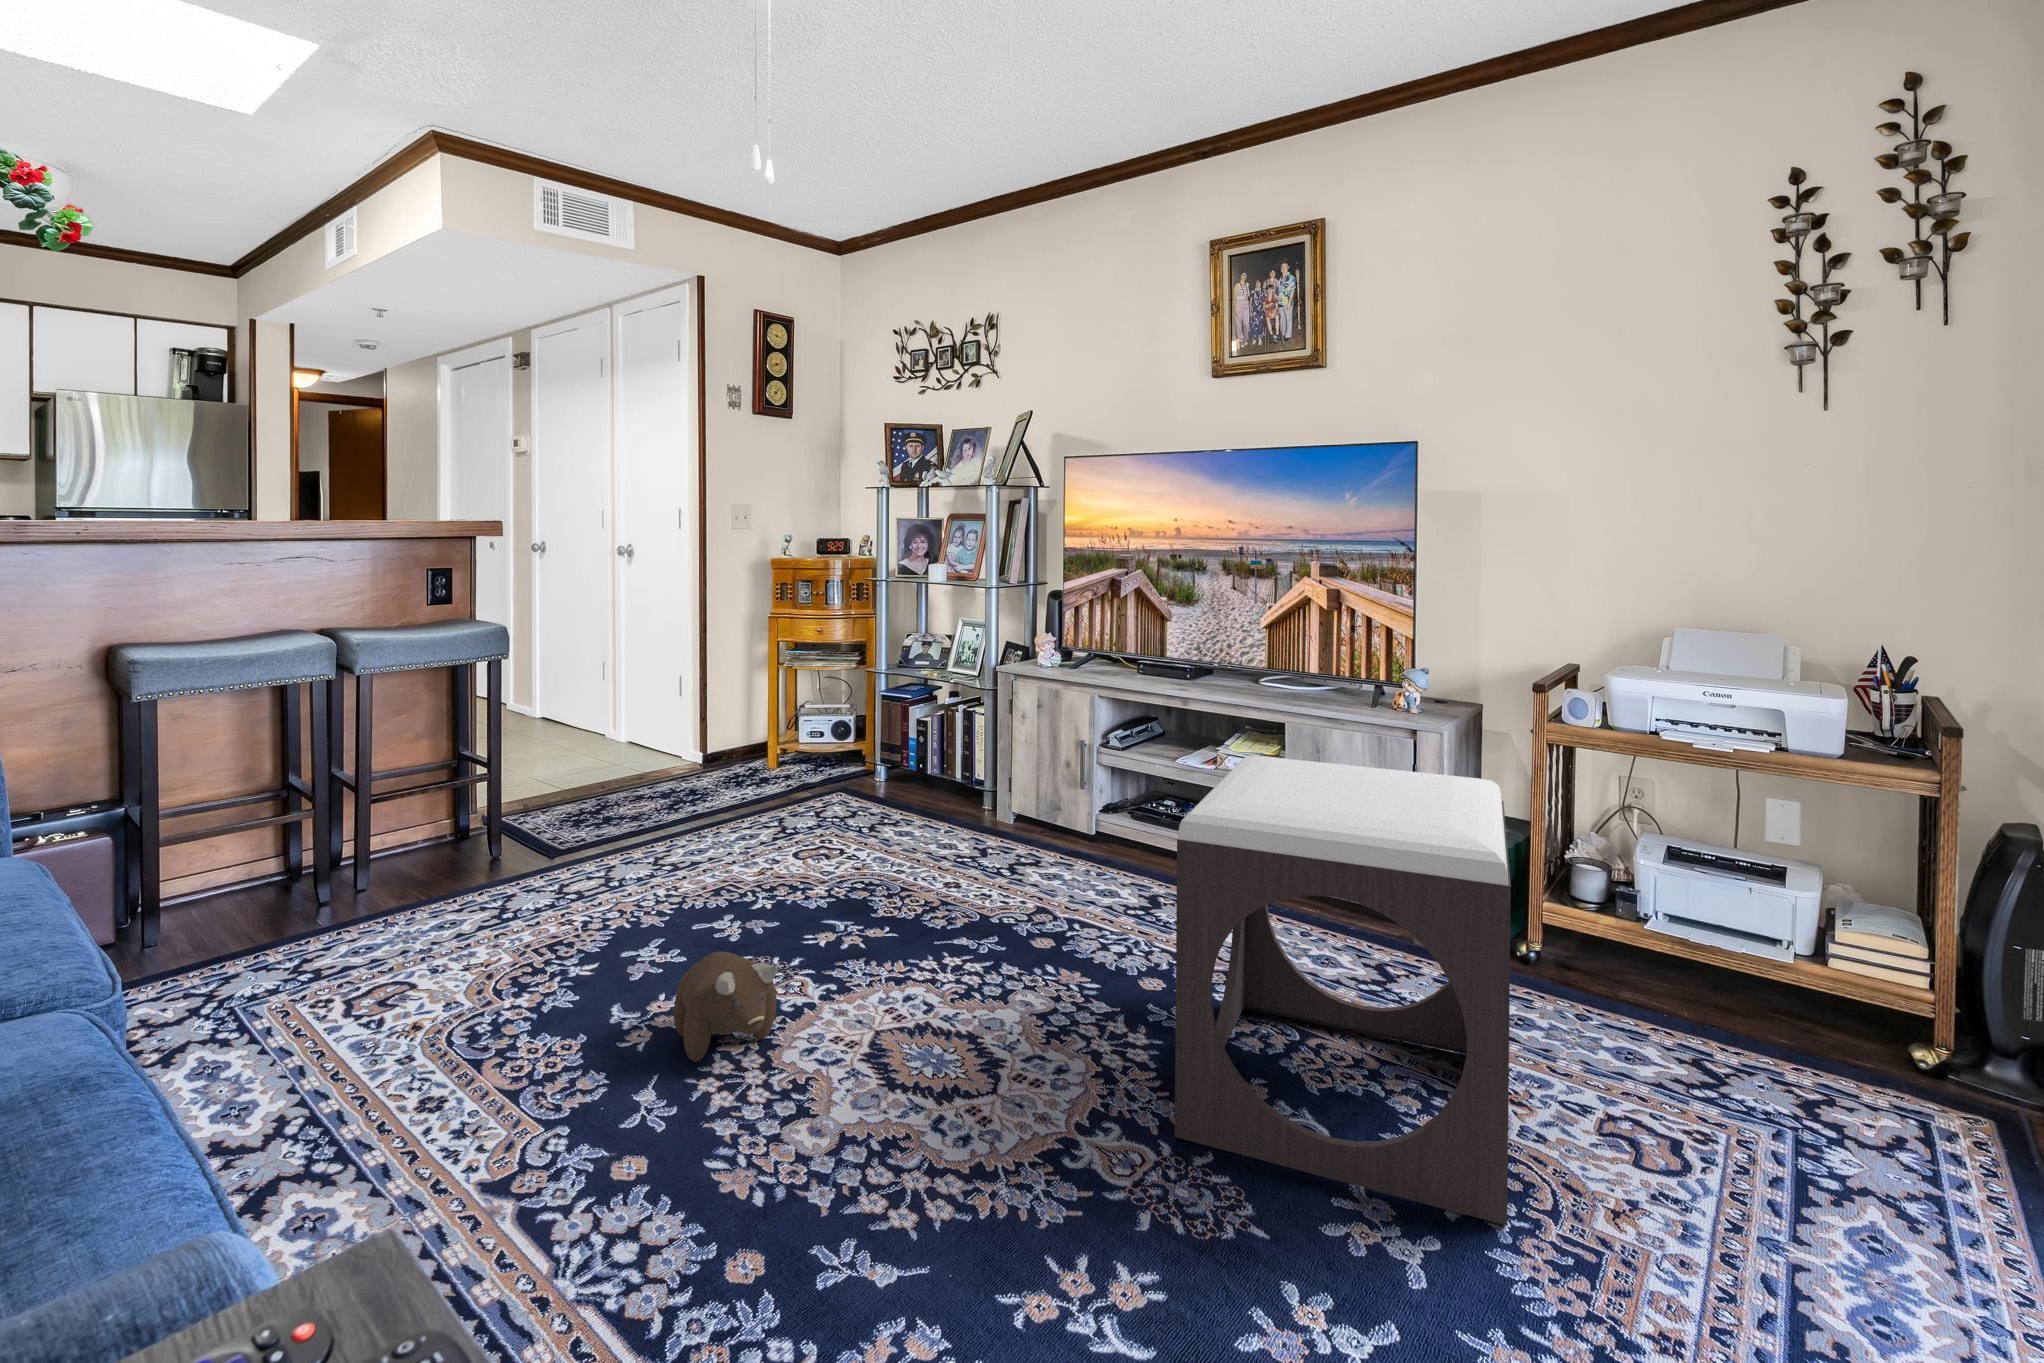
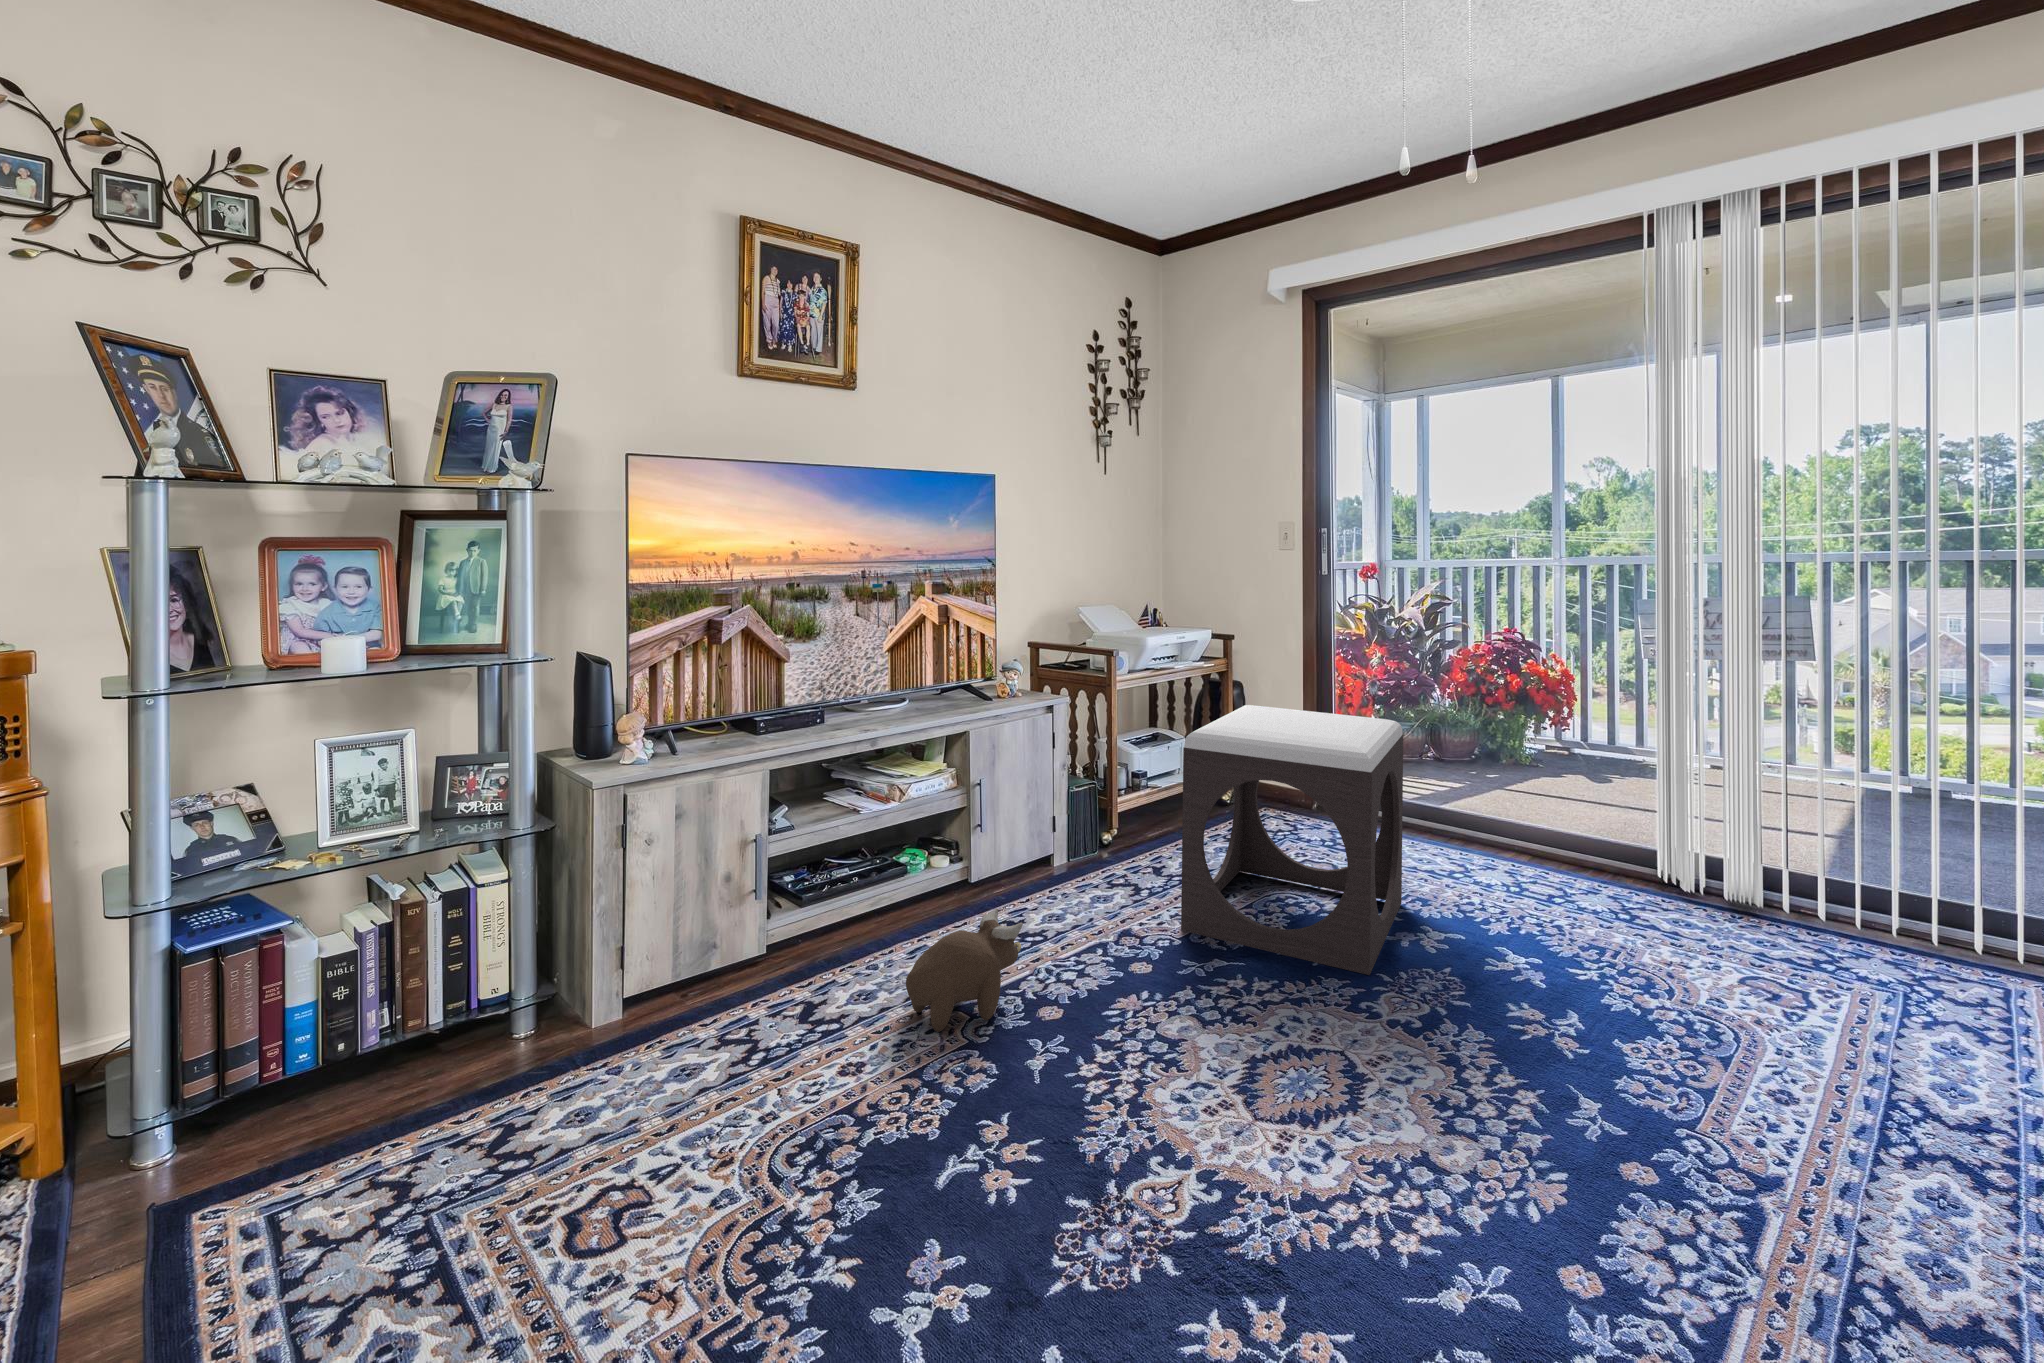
plush toy: present [674,951,777,1062] -> present [906,909,1023,1032]

